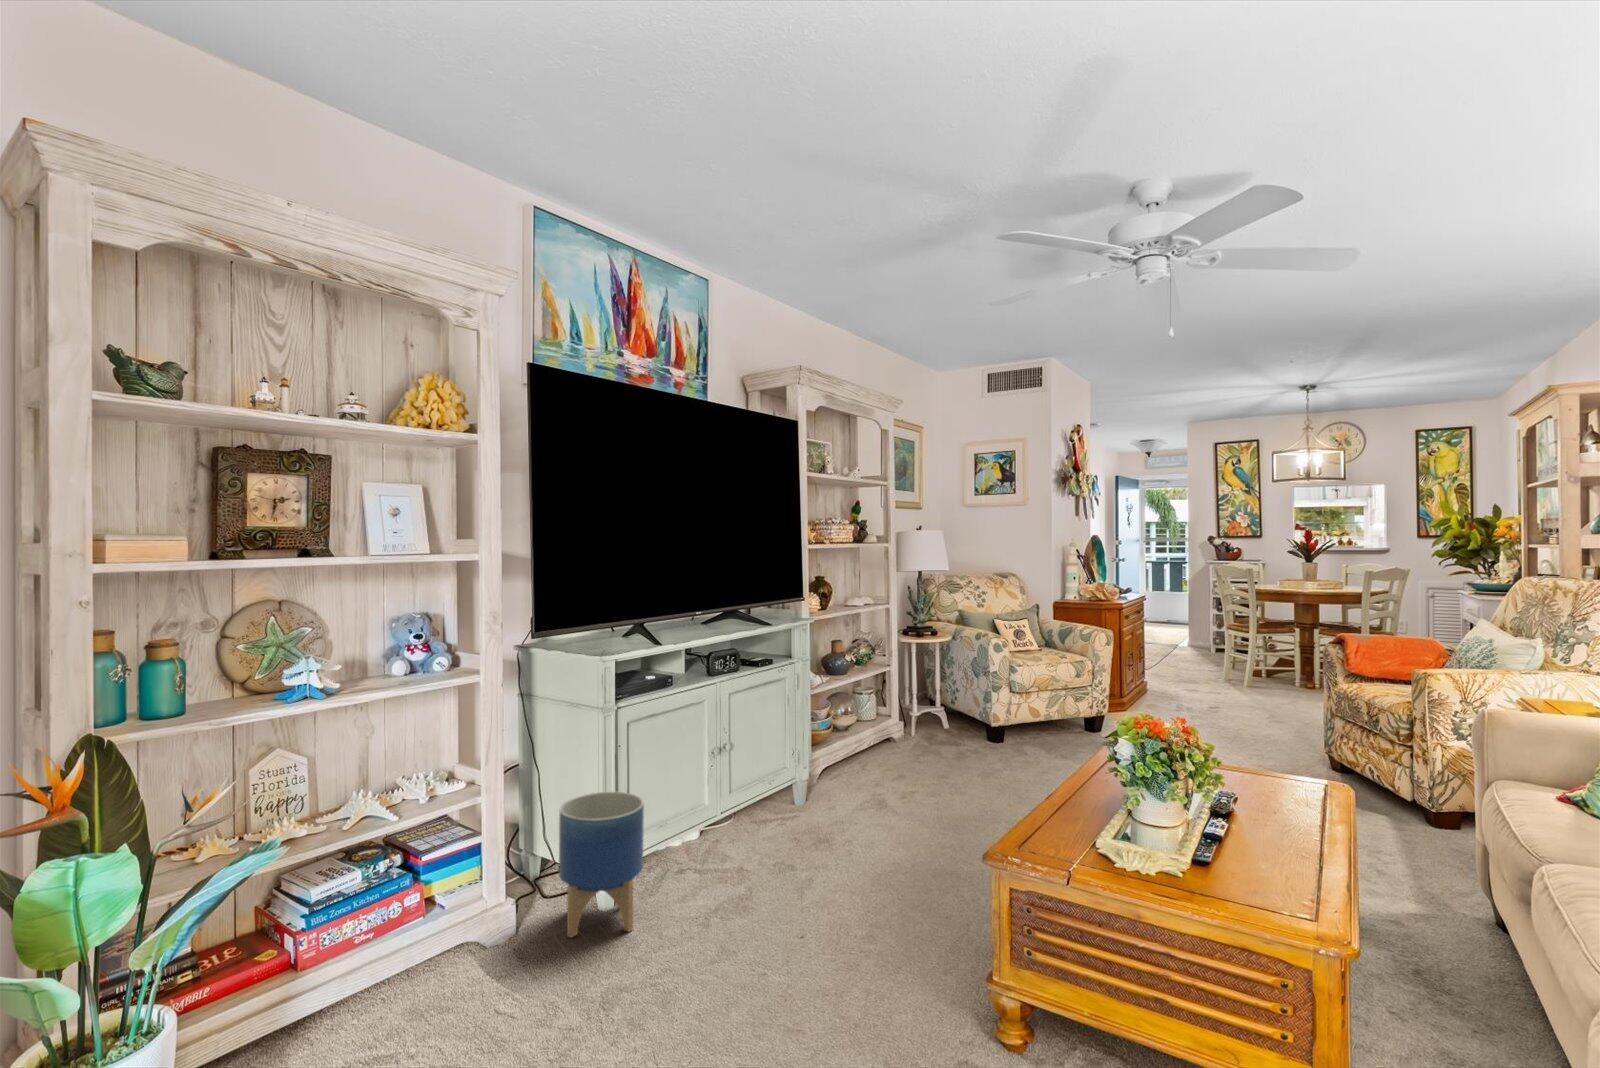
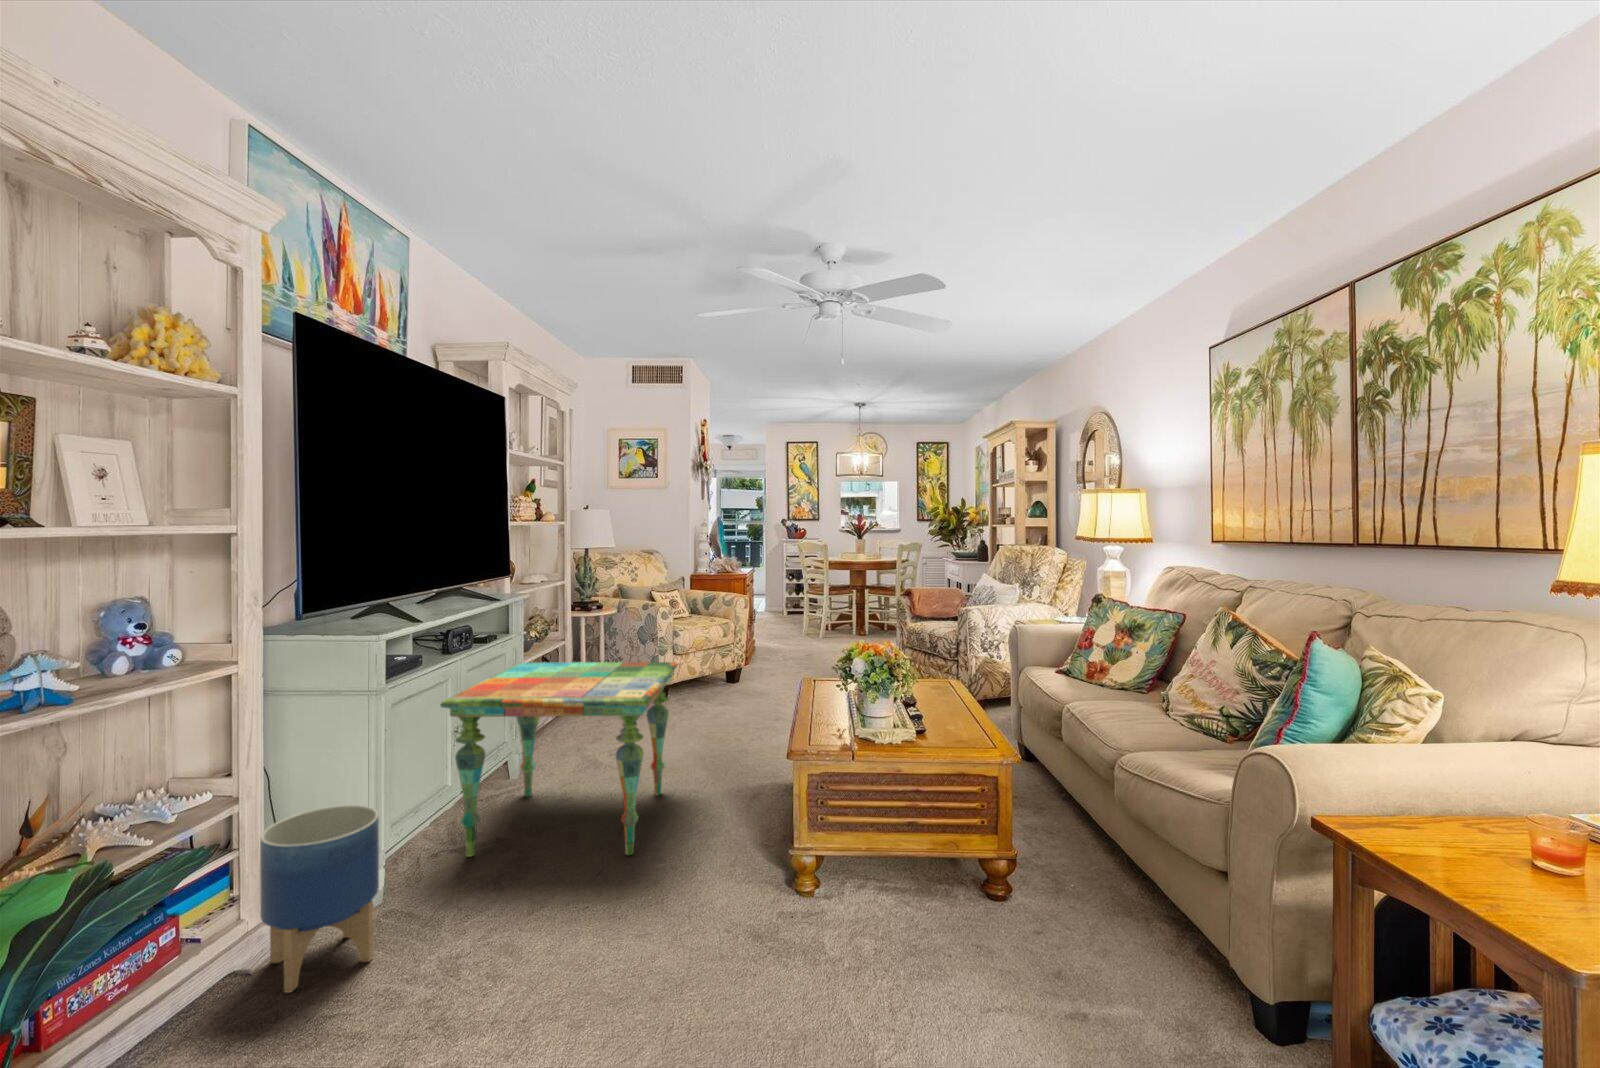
side table: none [718,685,963,900] -> present [441,662,677,857]

